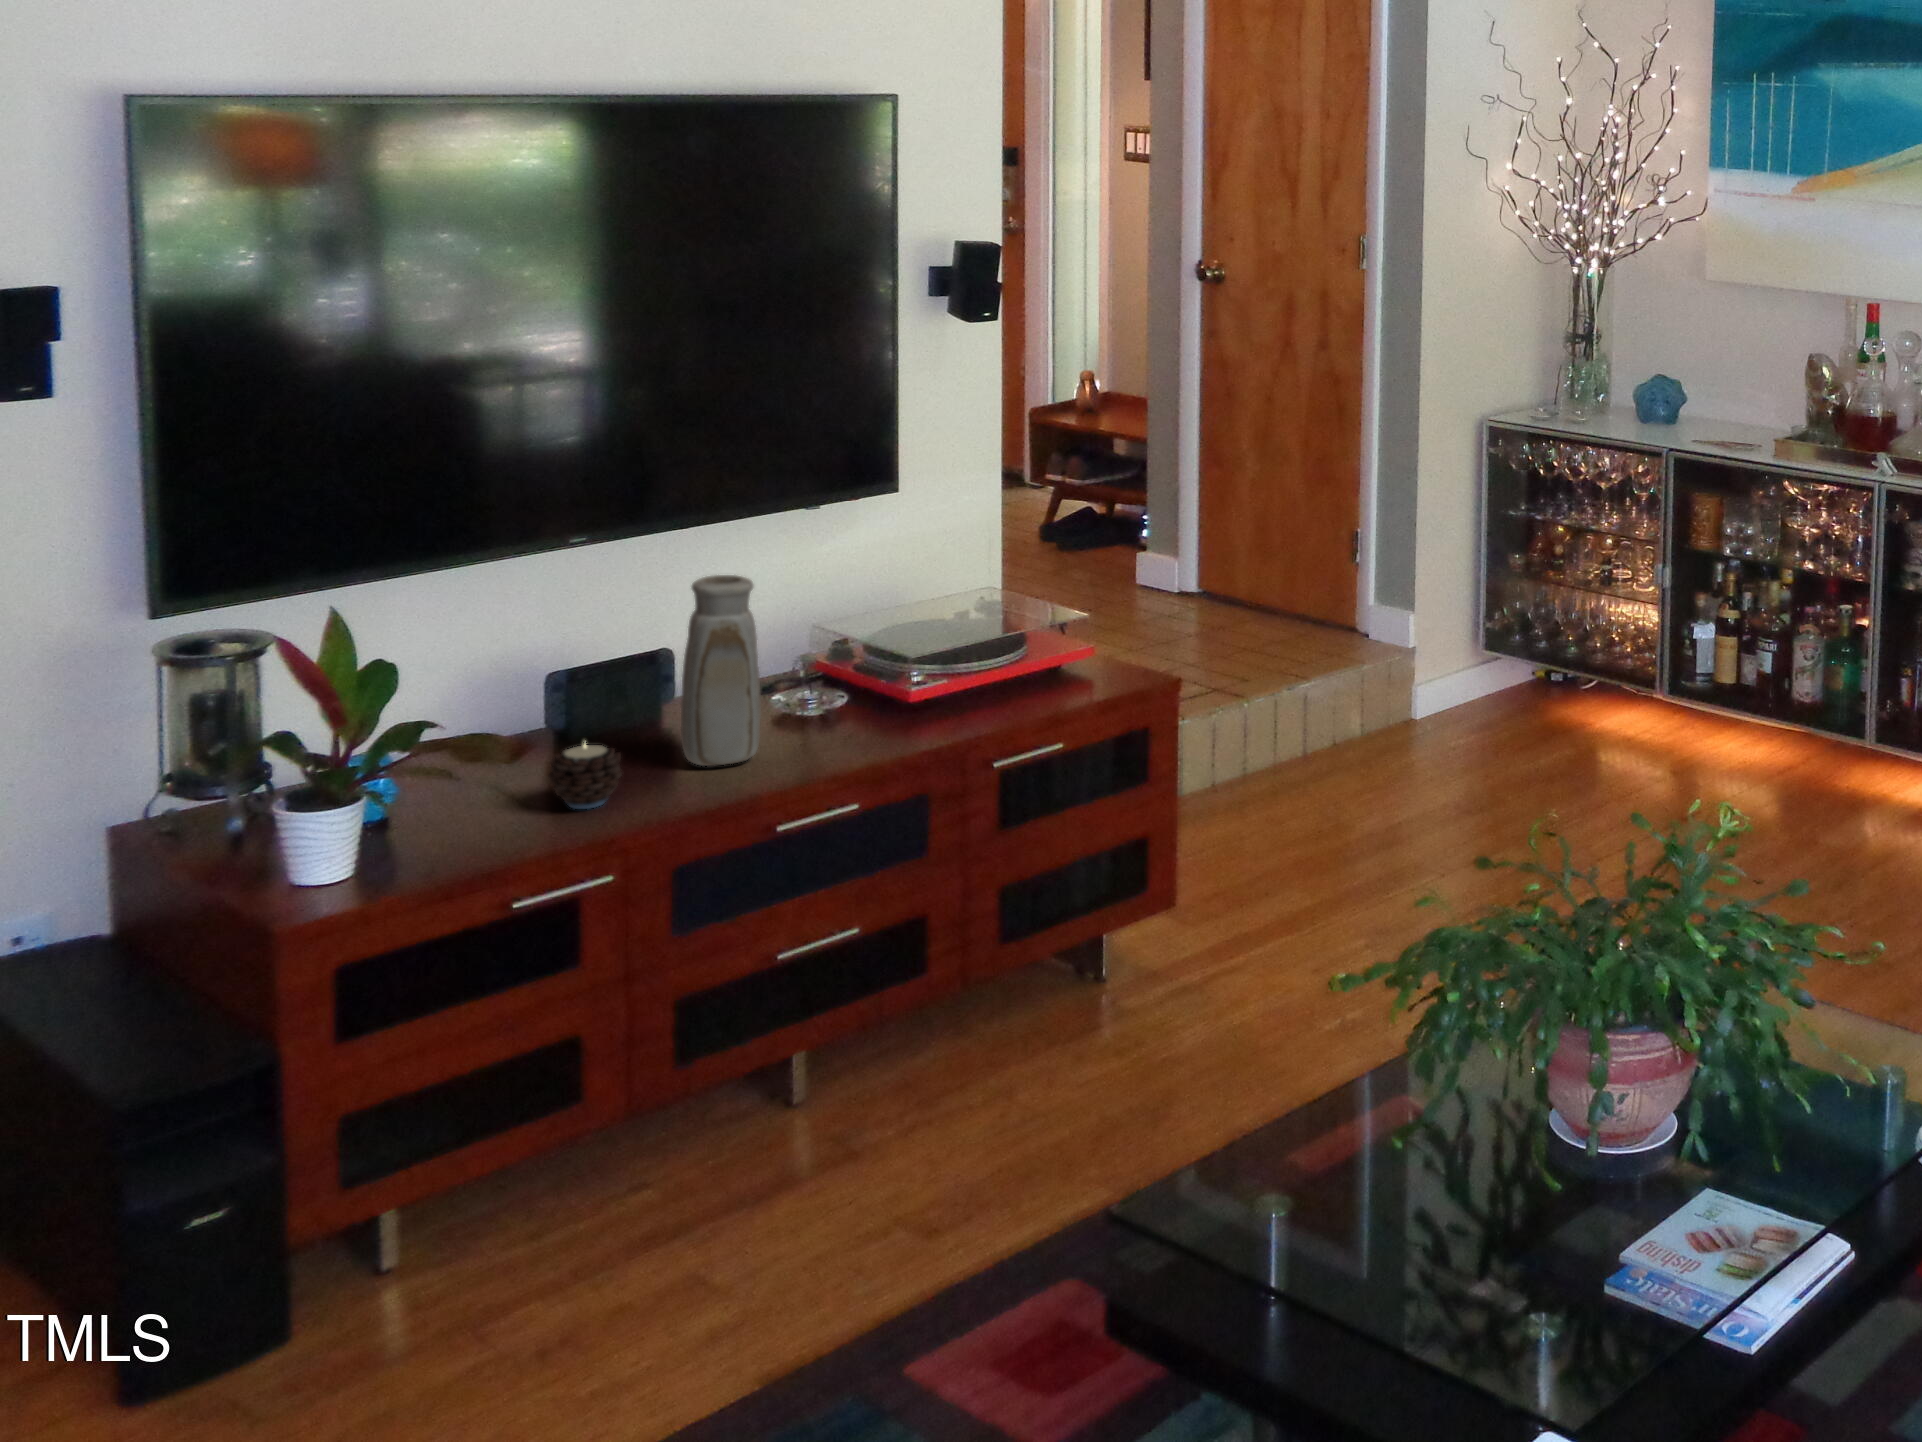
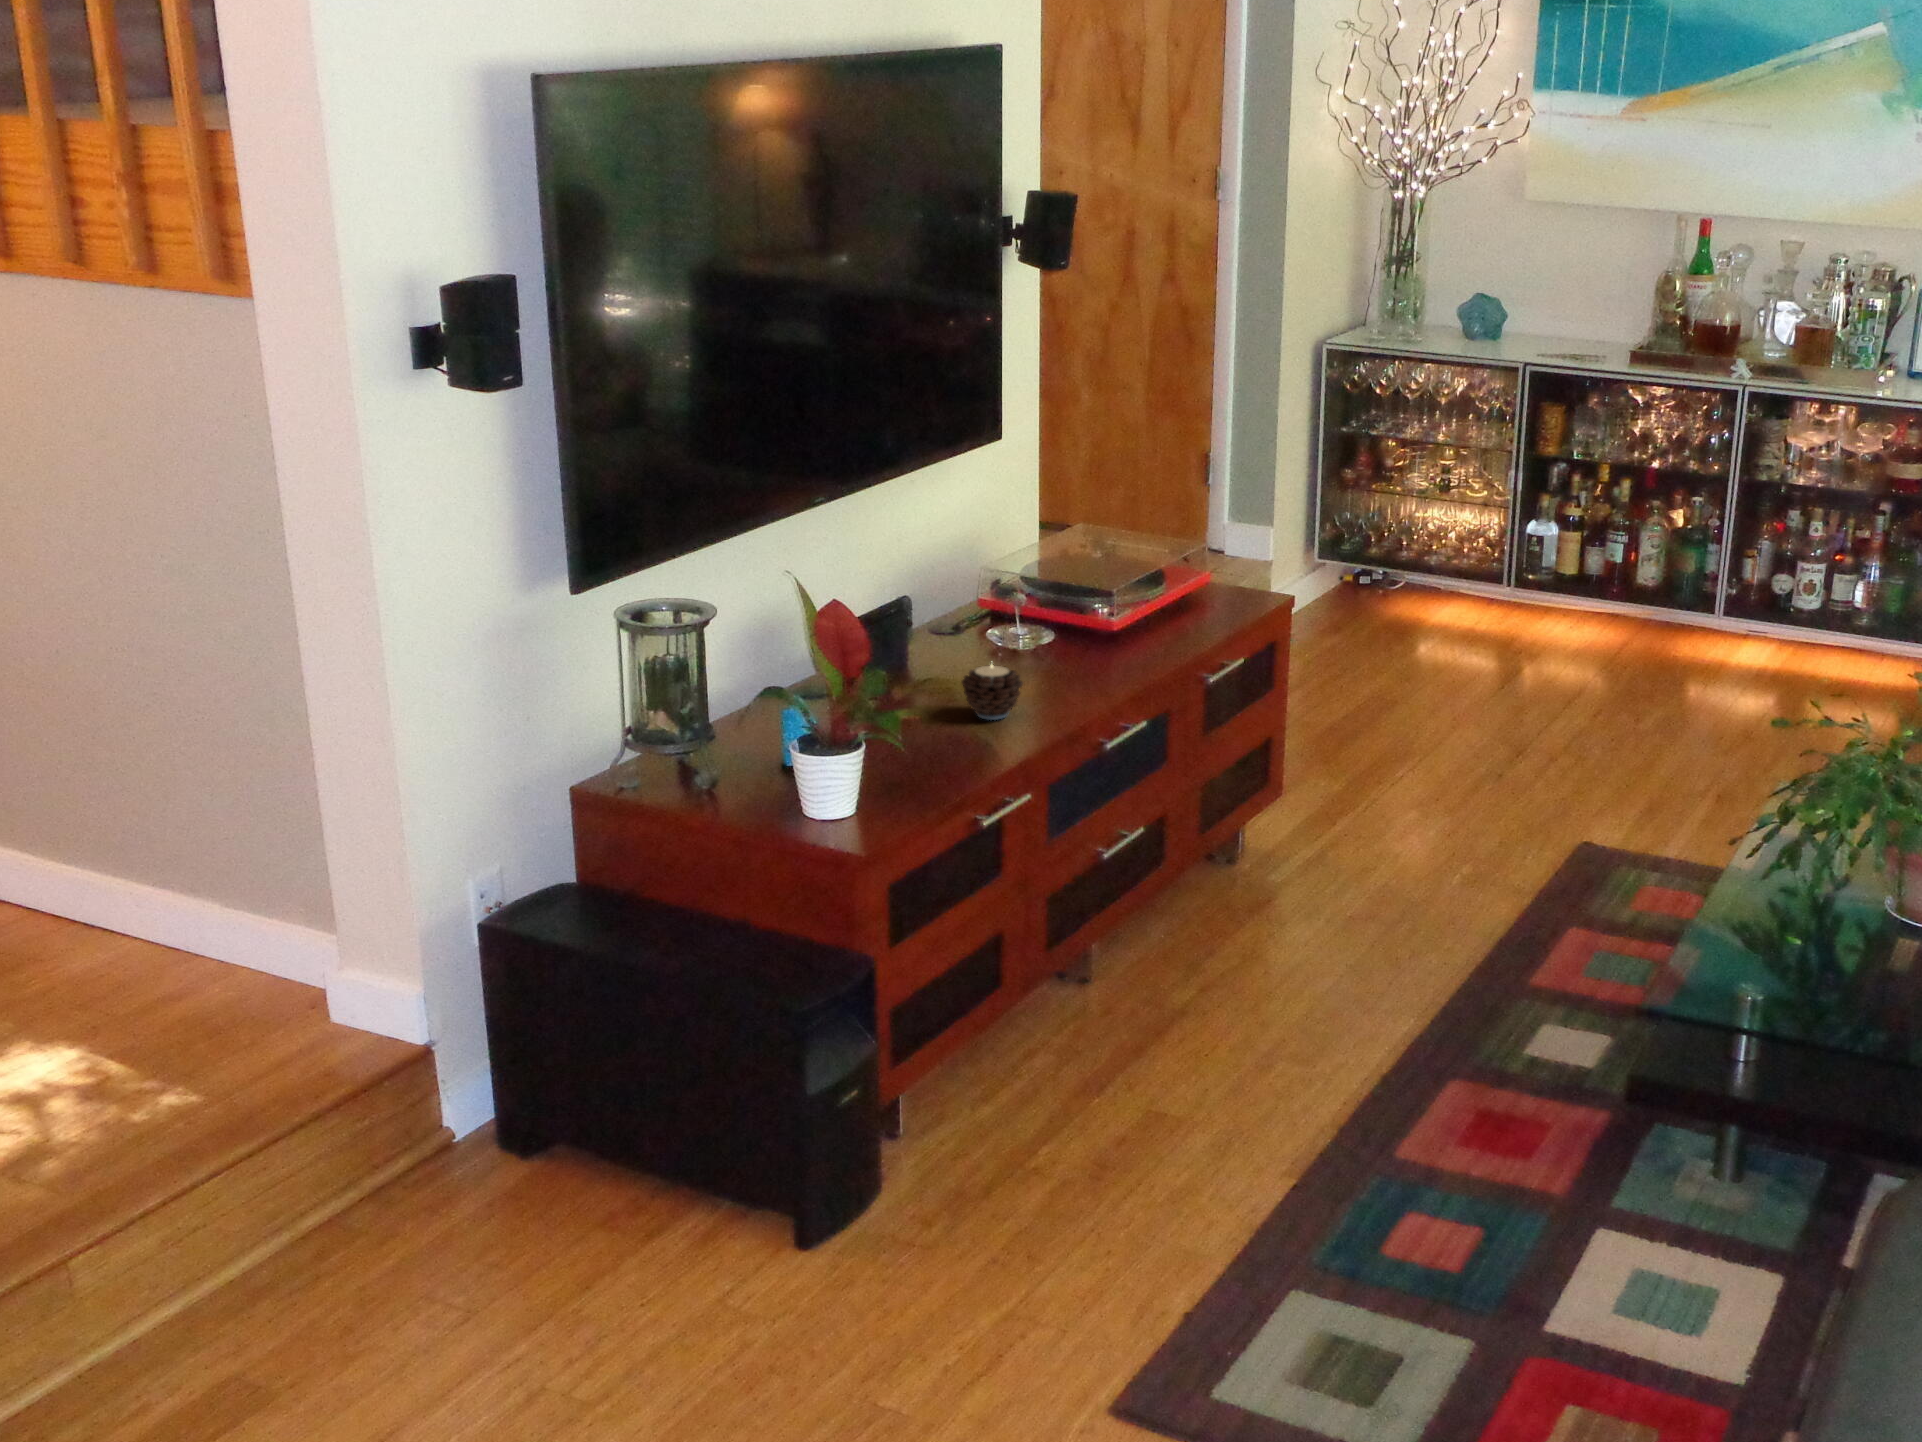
vase: present [681,575,761,766] -> none [1013,513,1078,680]

